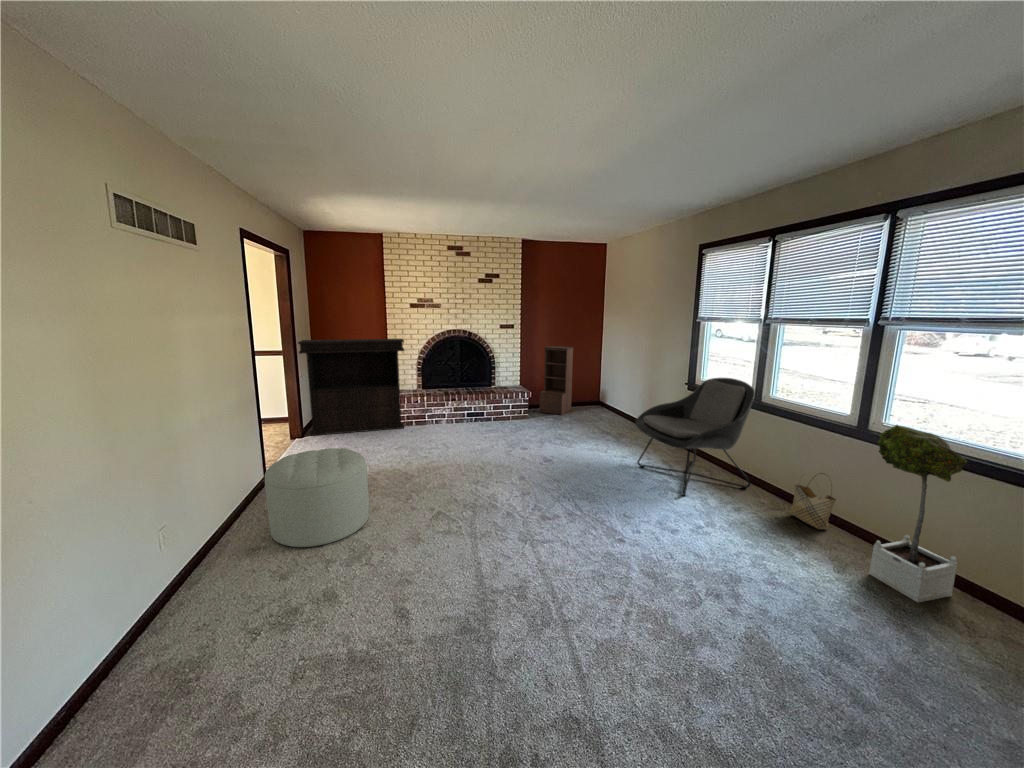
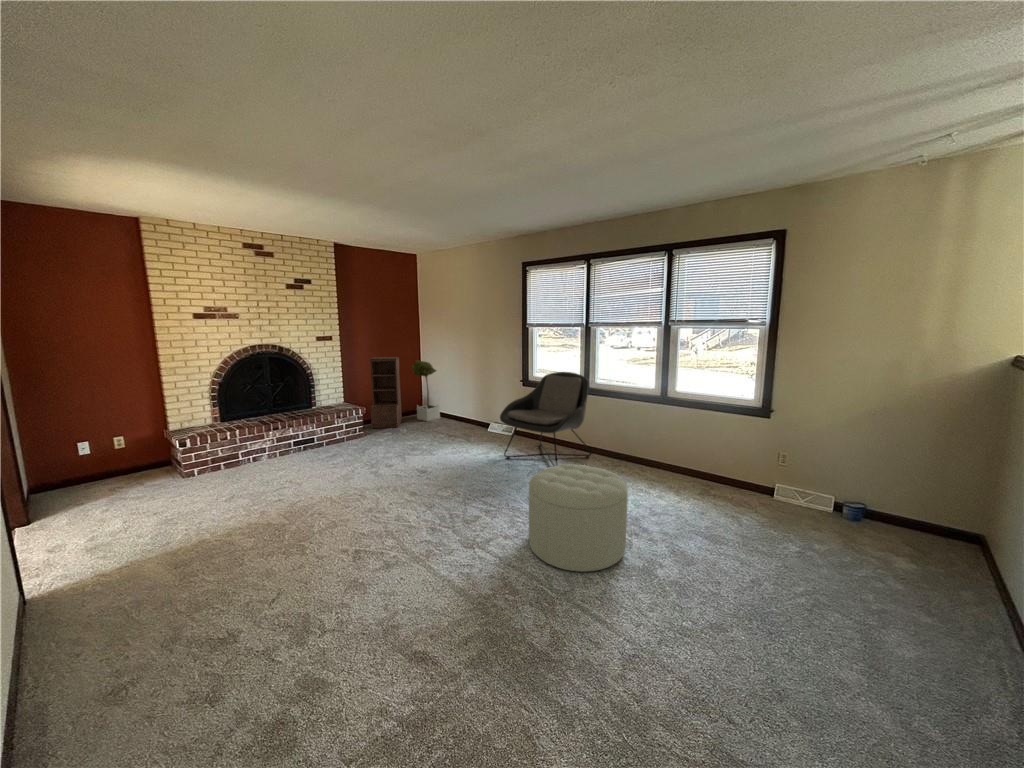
console table: present [298,339,404,436] -> none [2,359,211,519]
potted tree: present [869,425,967,603] -> present [412,360,440,421]
ottoman: present [265,448,369,547] -> present [529,464,628,572]
woven basket: present [789,473,836,529] -> none [626,432,654,472]

